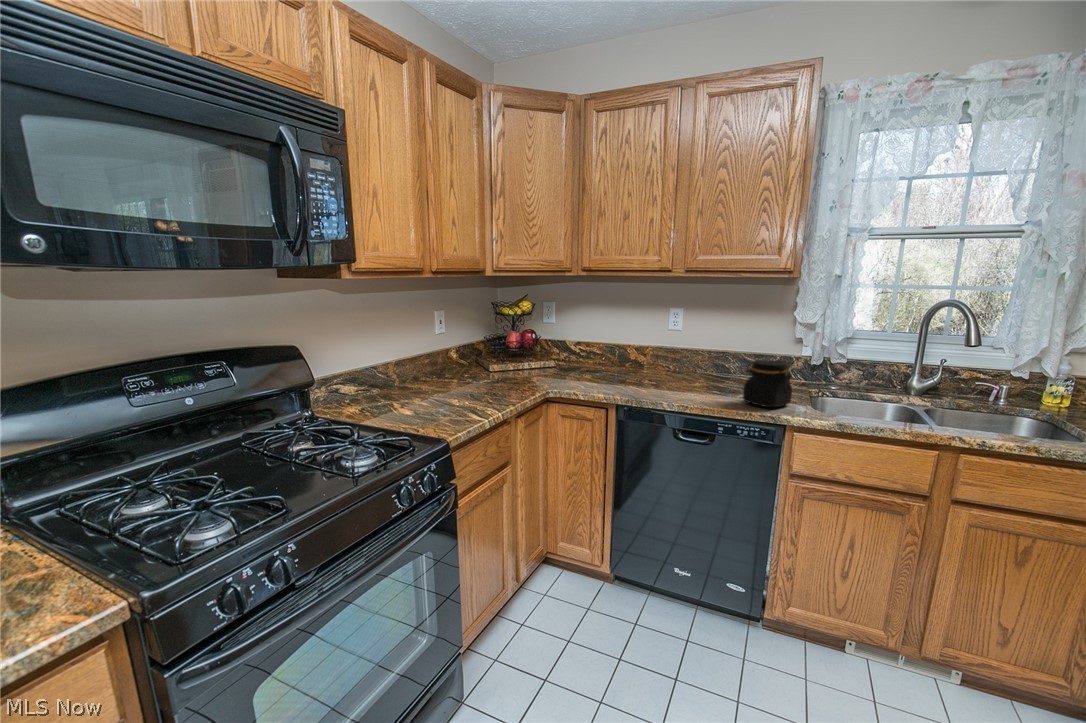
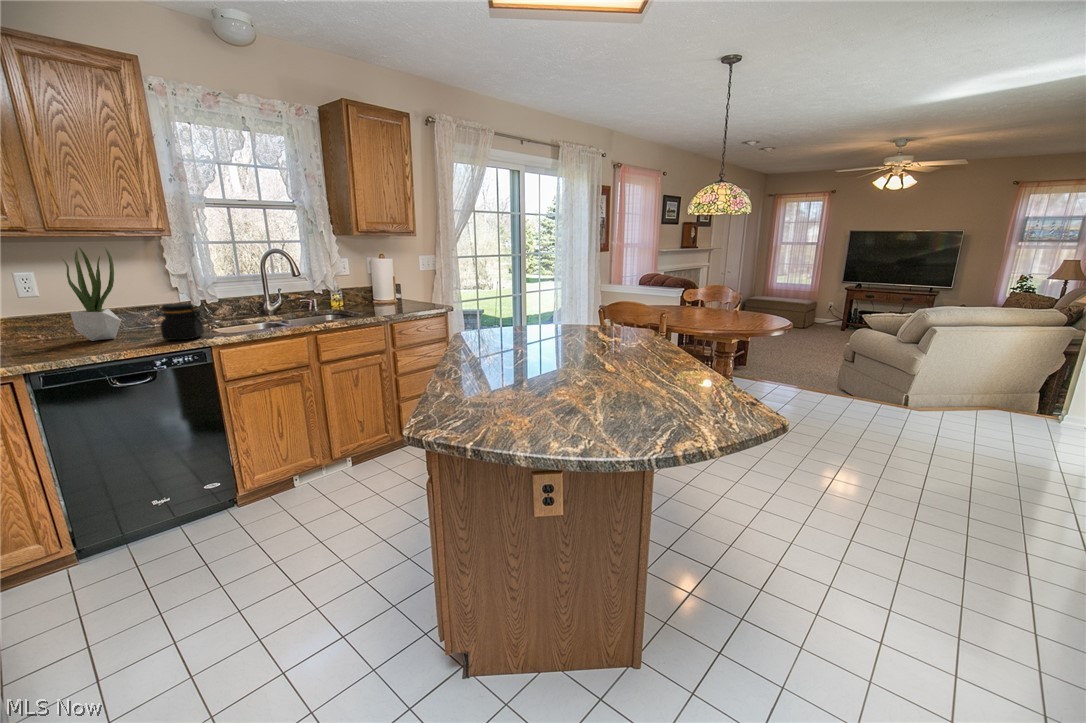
potted plant: none [692,287,739,385] -> present [61,247,121,341]

